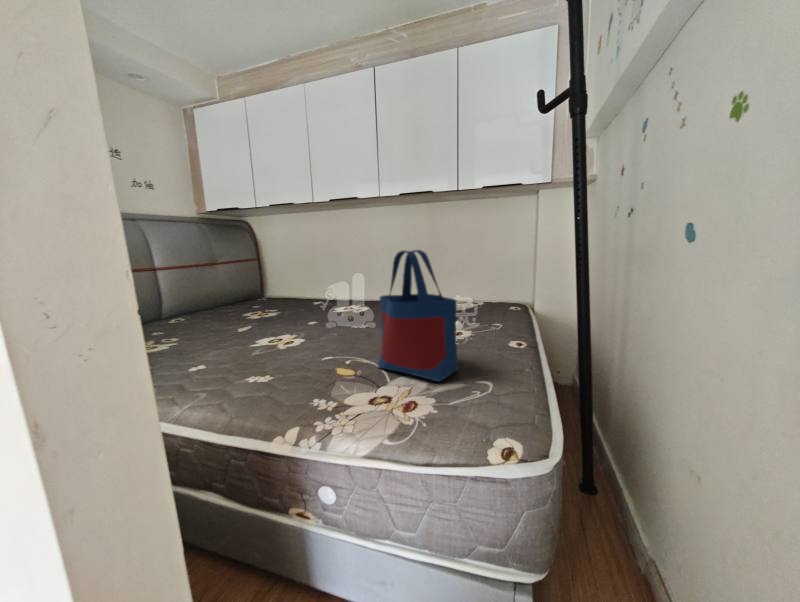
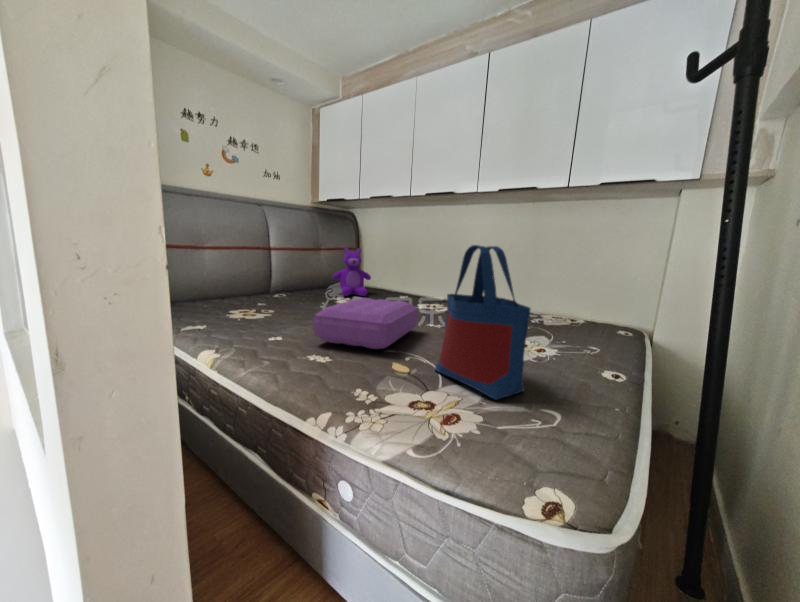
teddy bear: none [238,258,281,311] -> present [333,248,371,296]
pillow: none [243,308,346,361] -> present [313,298,418,349]

